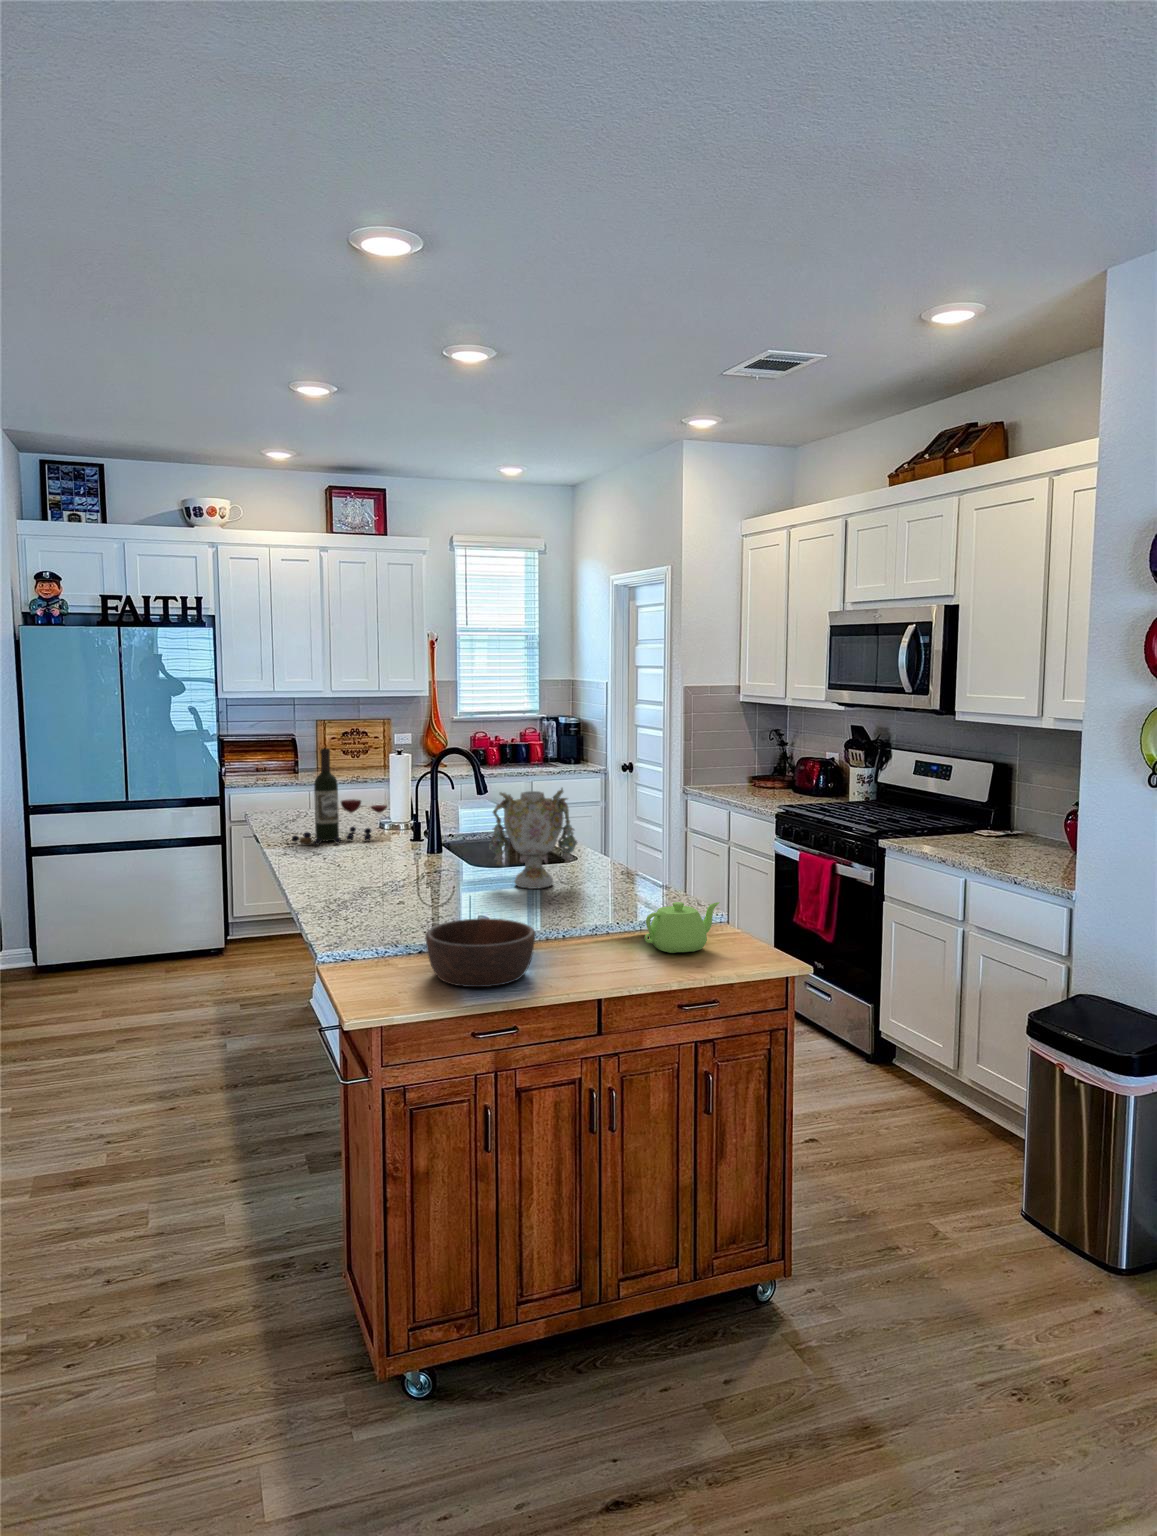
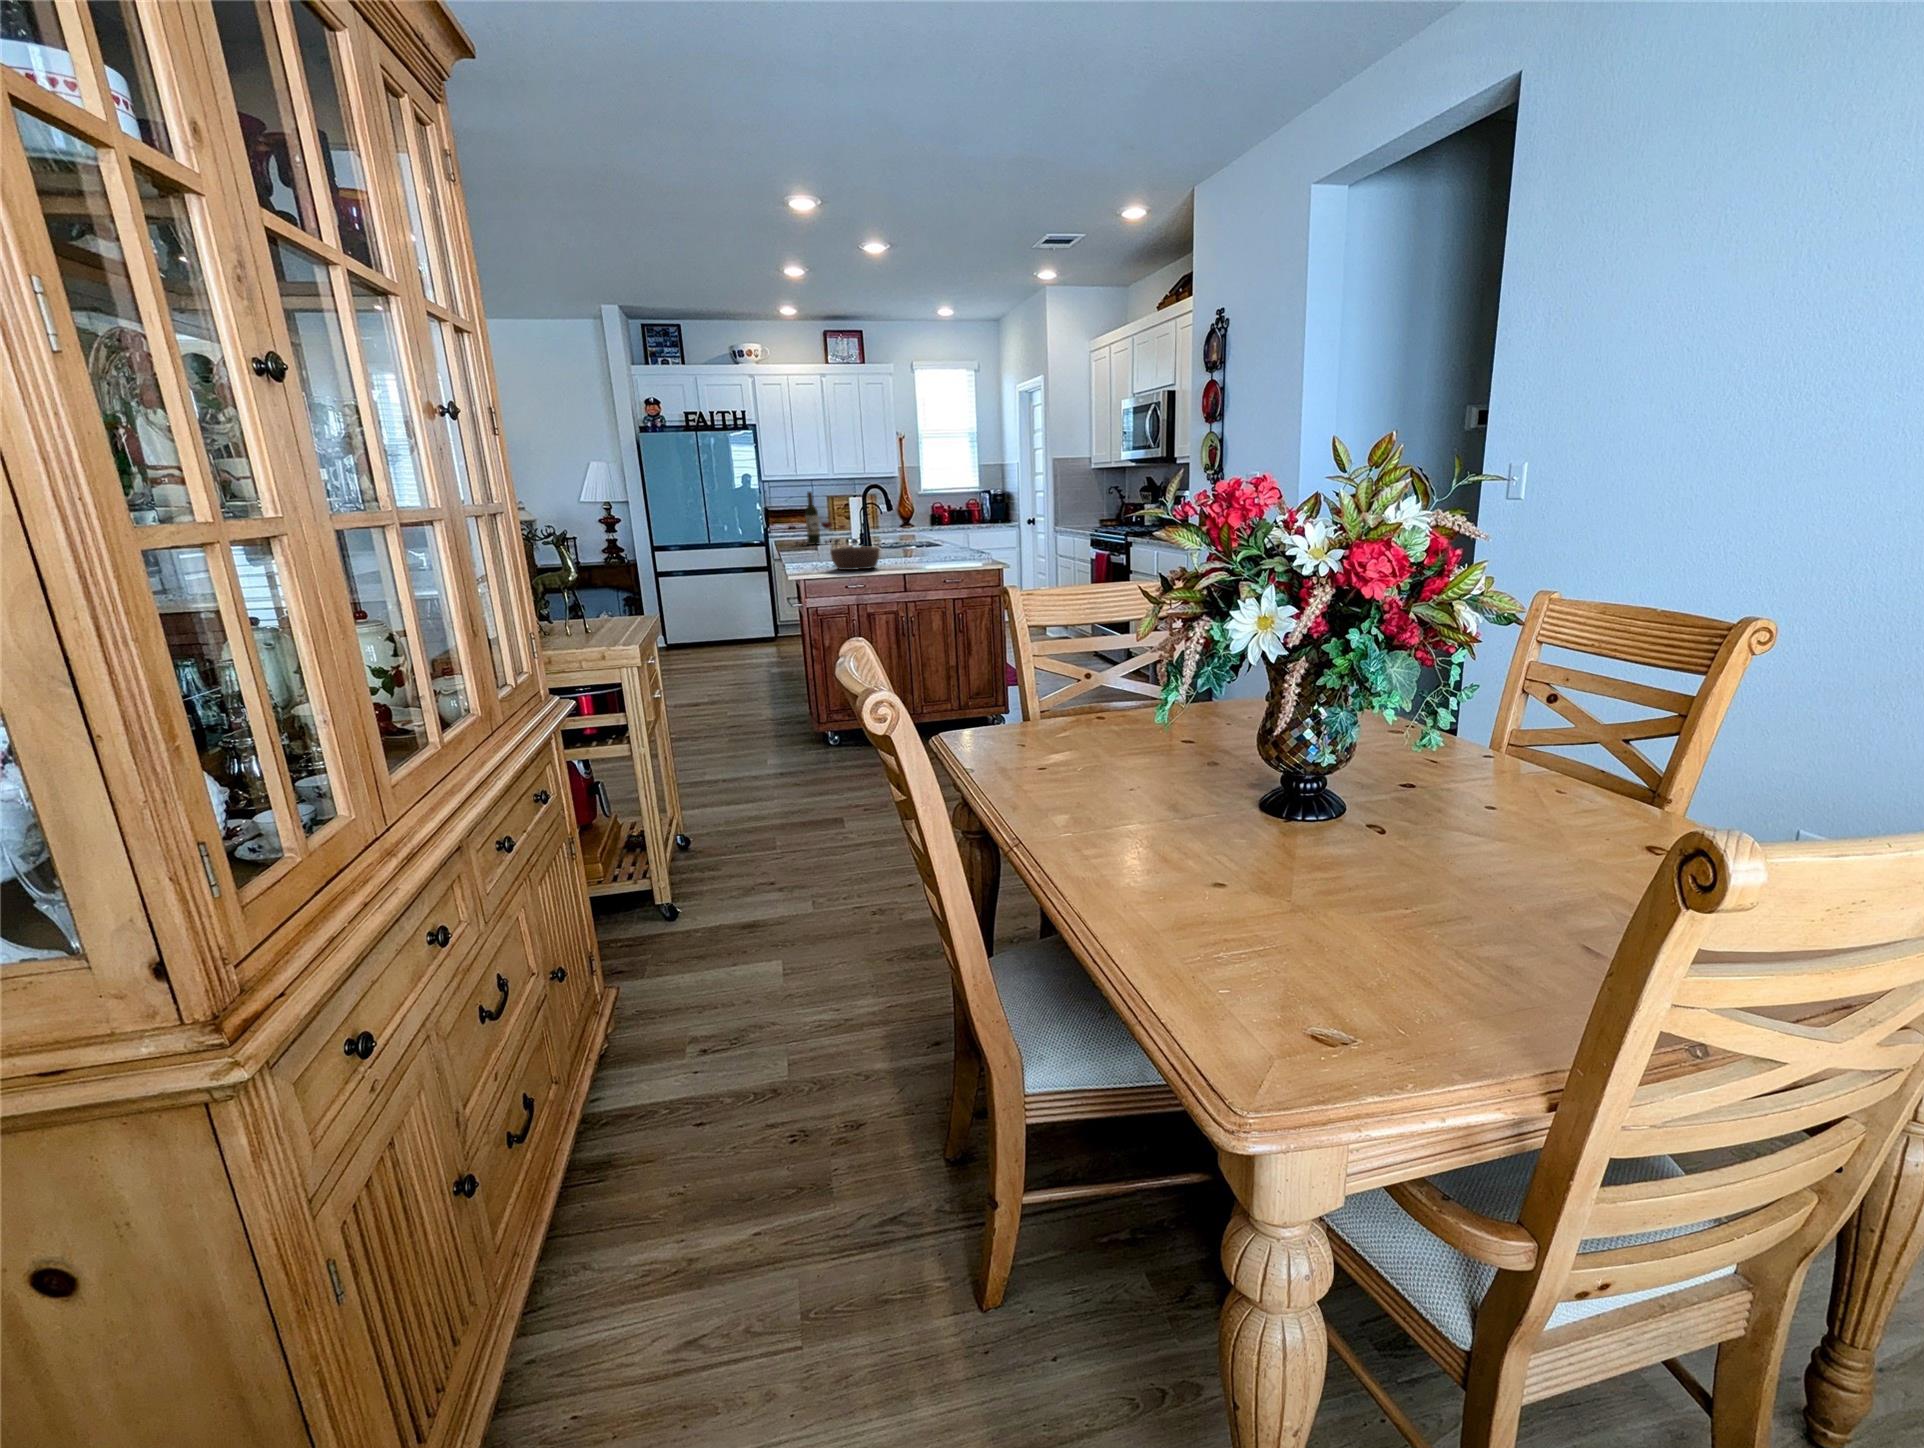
vase: present [489,788,577,889] -> none [882,497,927,550]
teapot: present [644,902,719,953] -> none [938,541,974,564]

